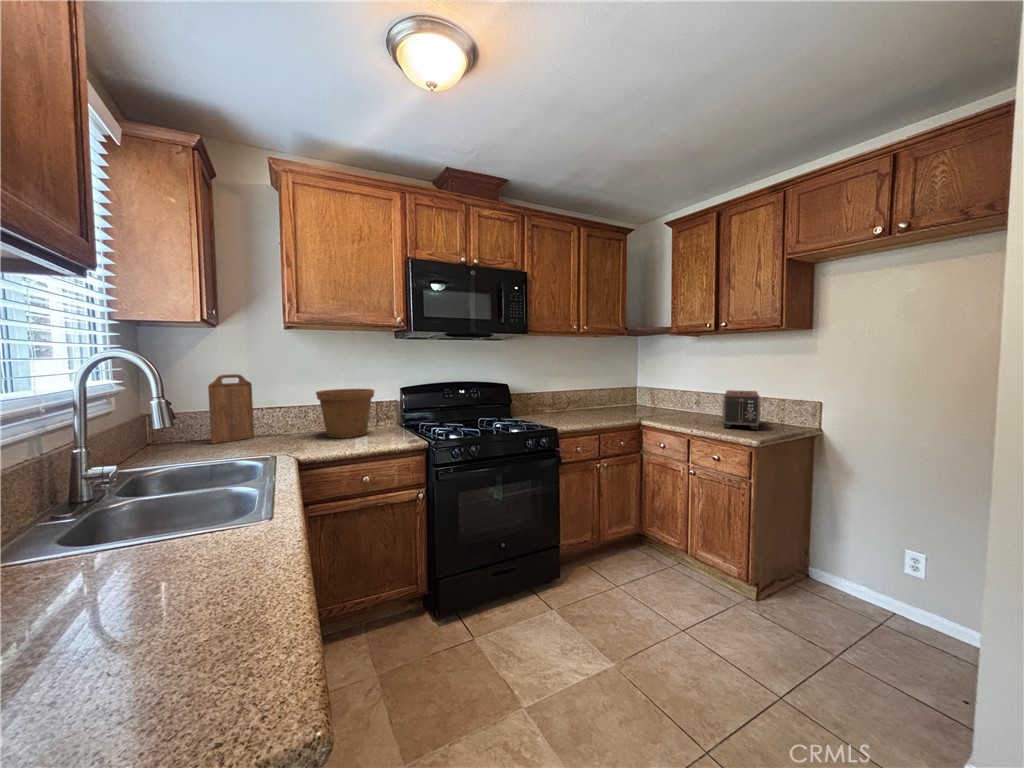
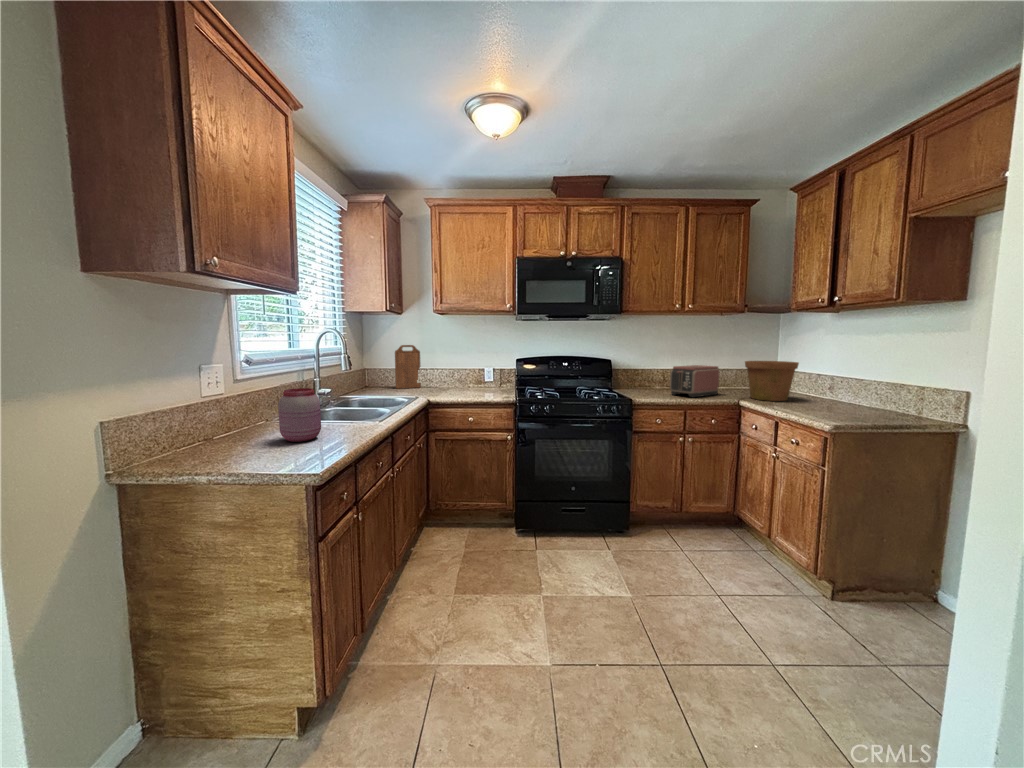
flower pot: present [316,389,374,438] -> present [745,361,799,401]
toaster: present [722,390,760,430] -> present [670,365,720,397]
jar: none [78,486,194,621] -> present [278,388,321,442]

